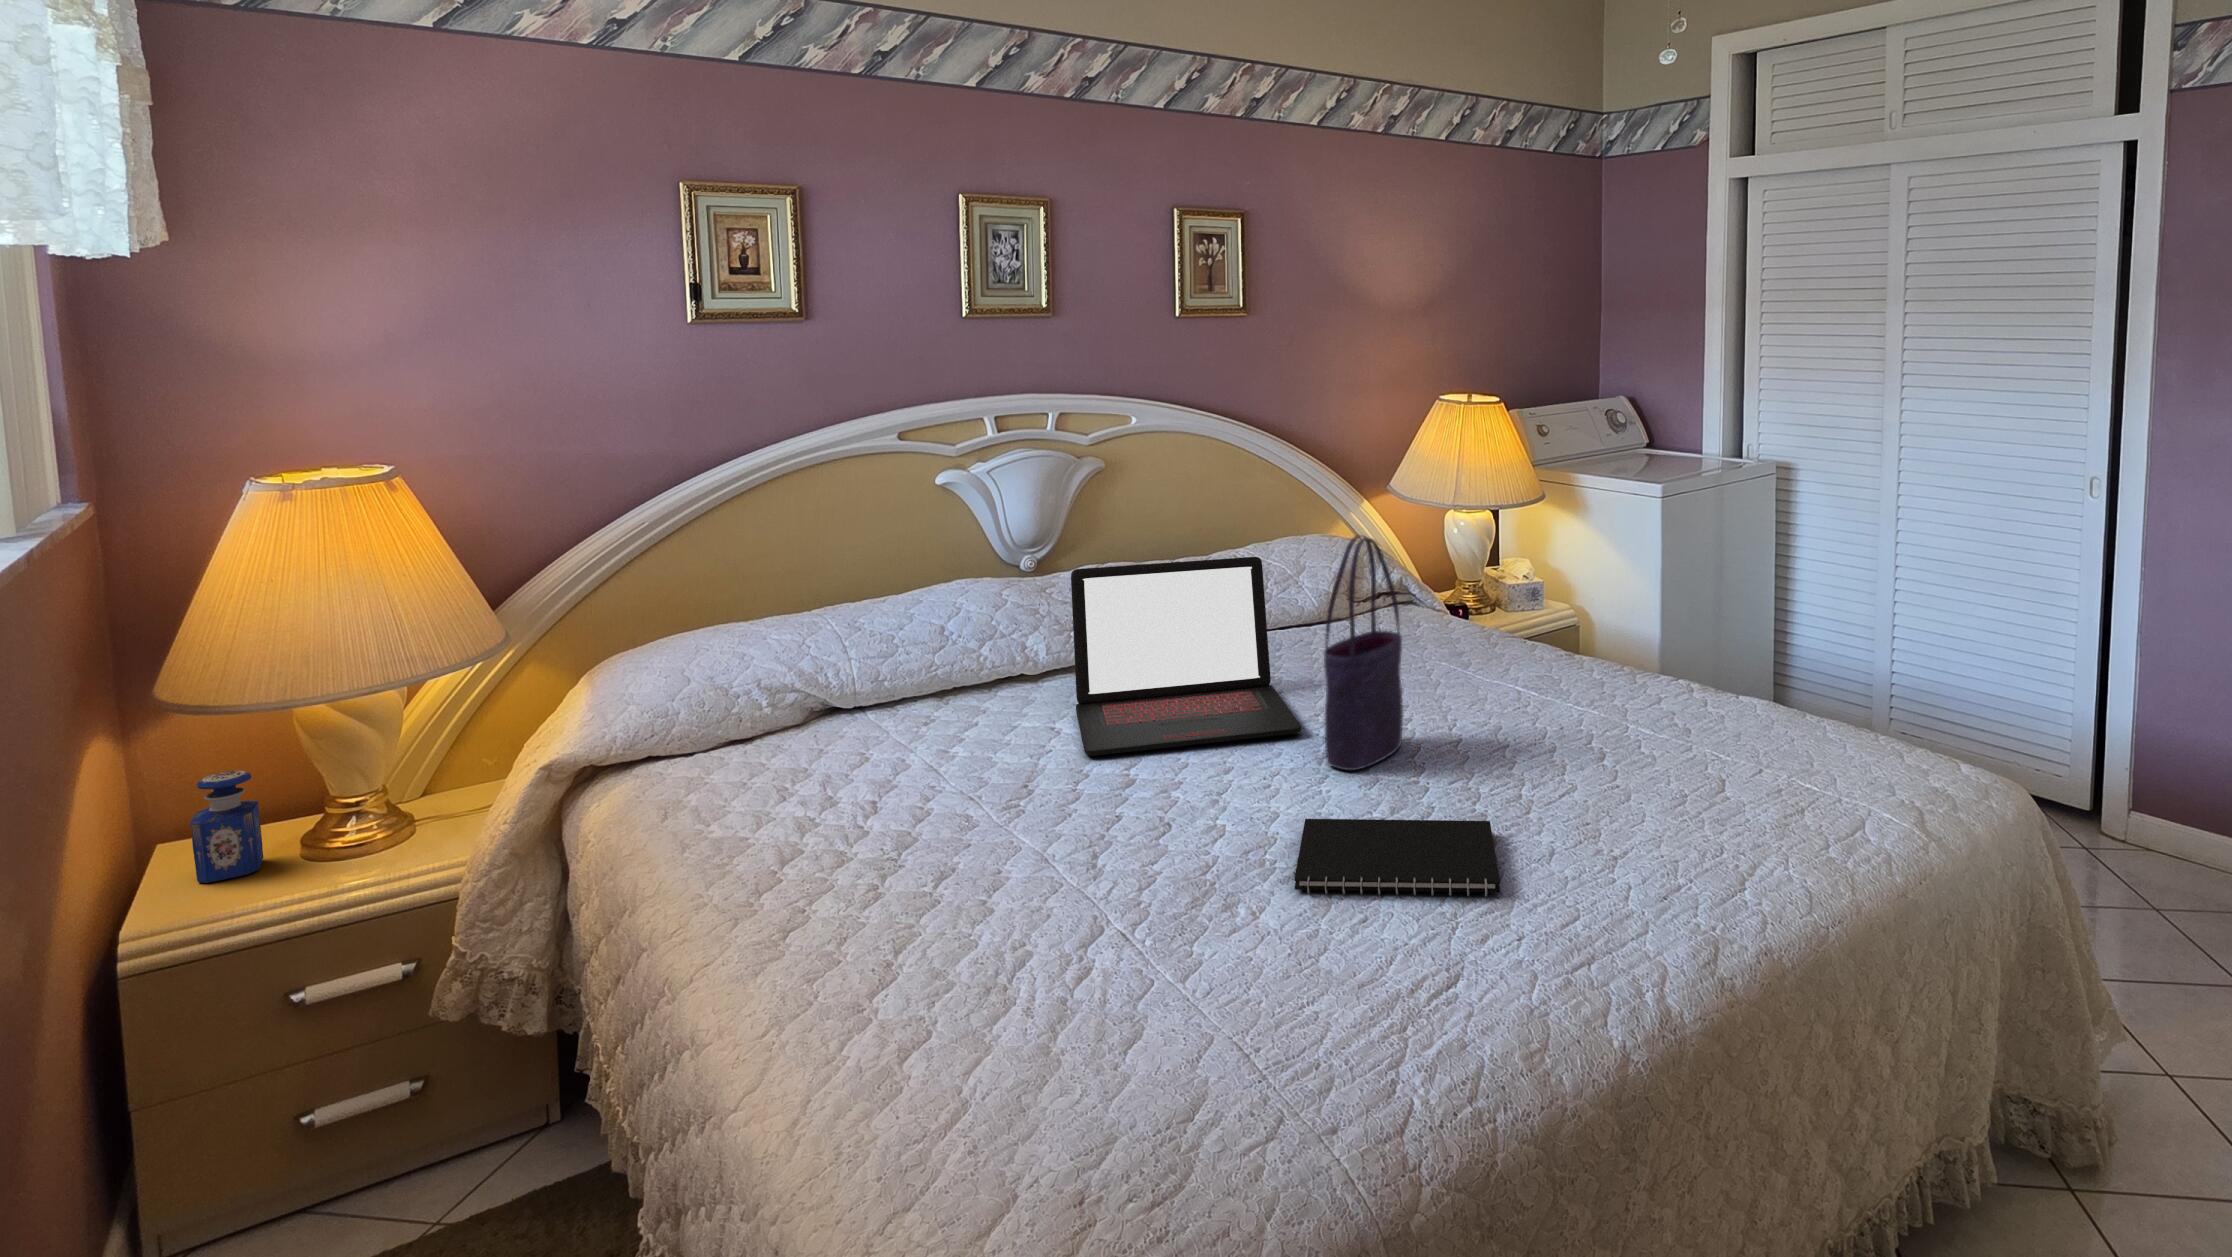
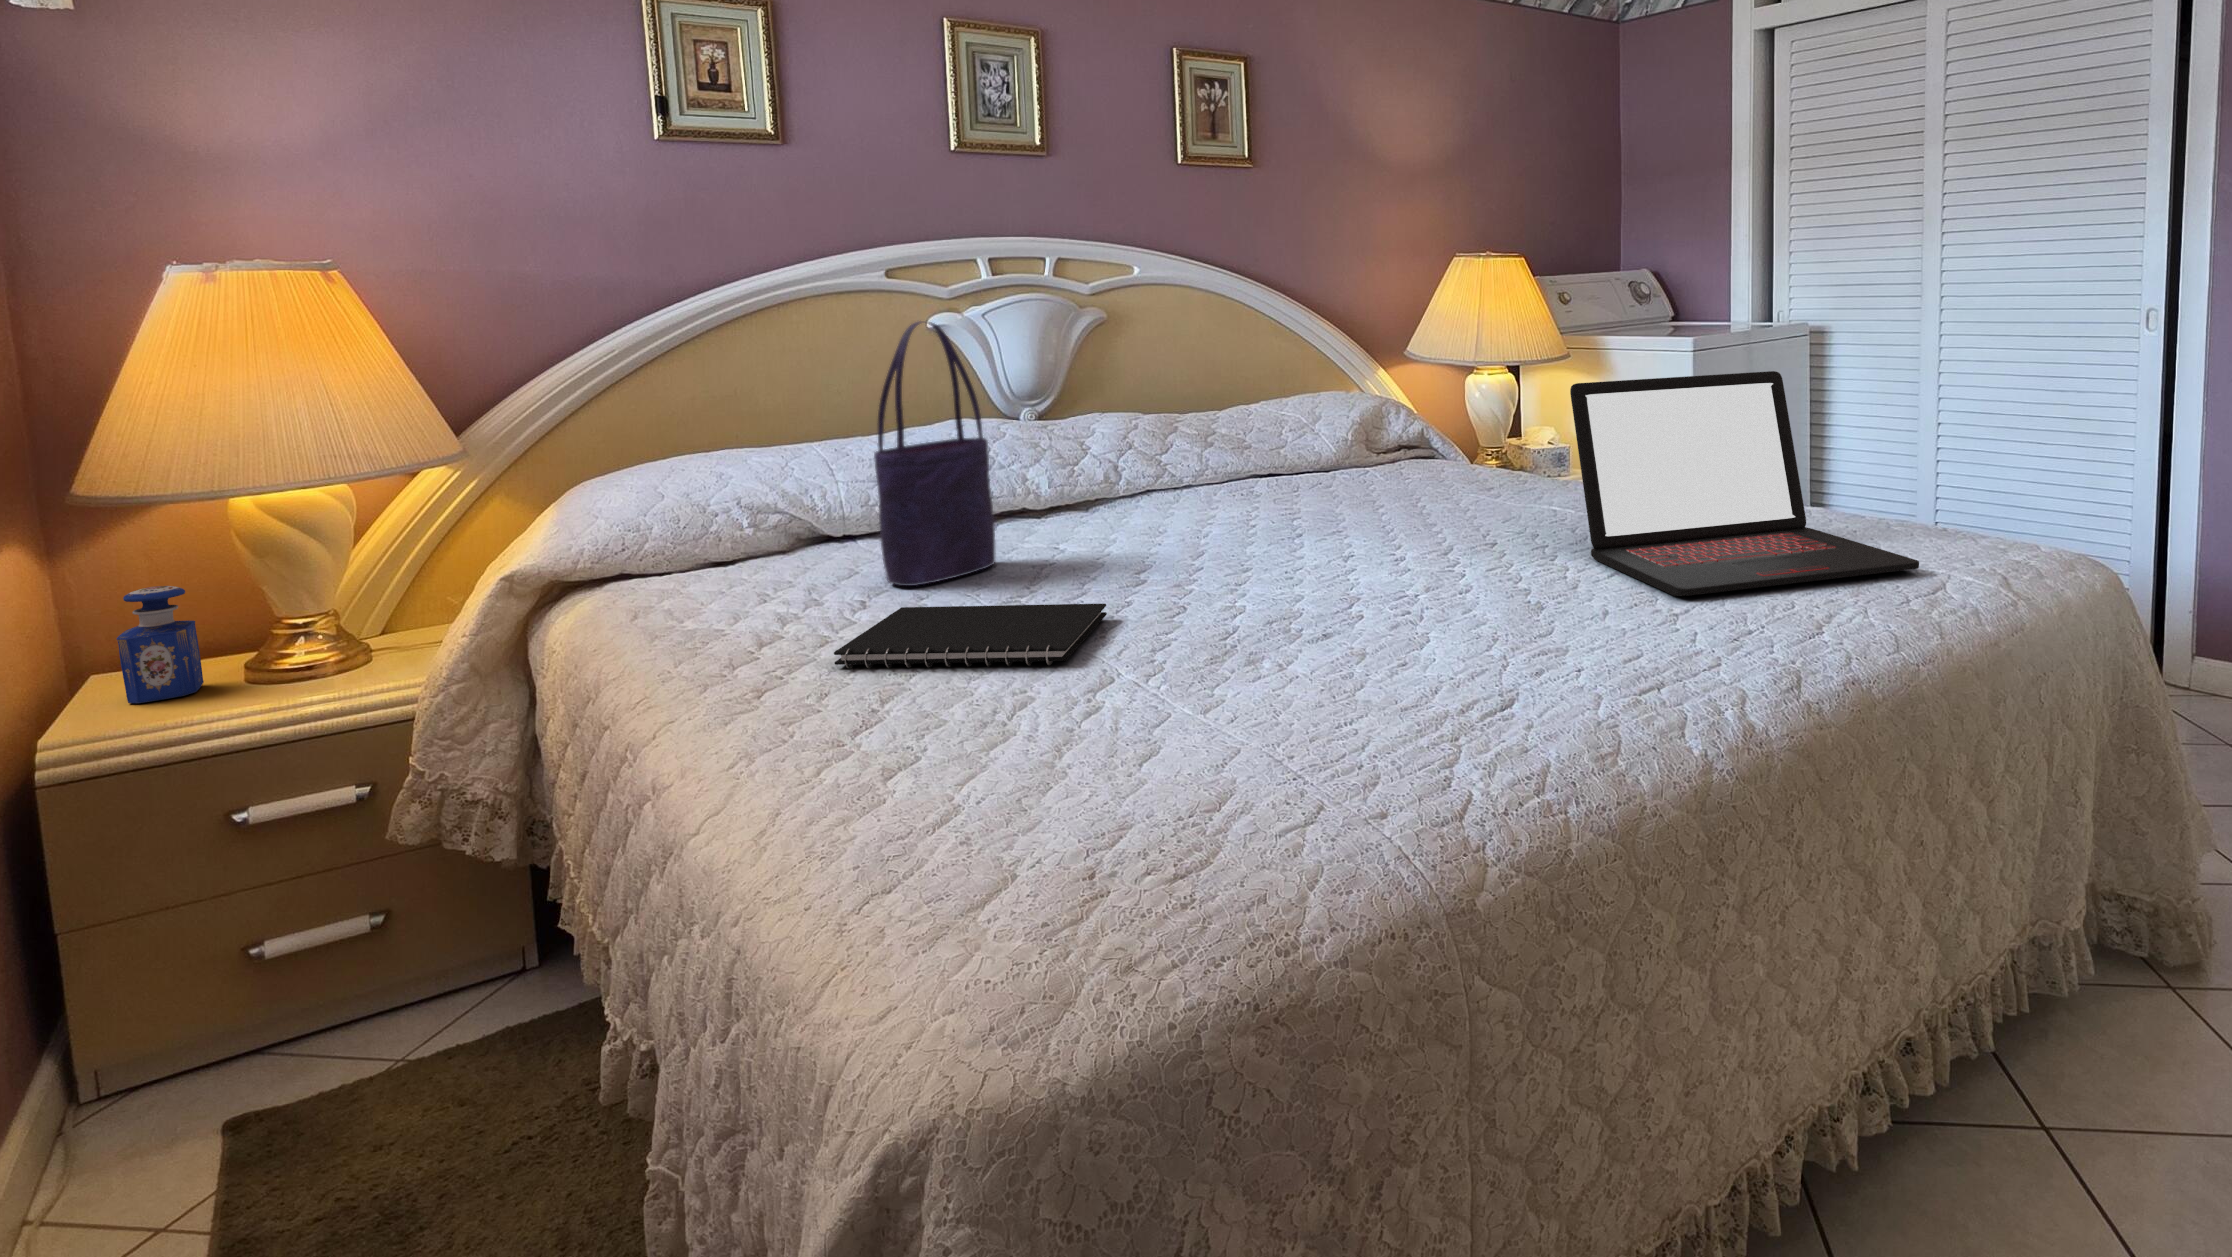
tote bag: present [1324,535,1403,771] -> present [874,322,995,586]
laptop: present [1071,557,1301,756] -> present [1570,371,1919,596]
notebook: present [1294,819,1500,896] -> present [834,604,1107,669]

